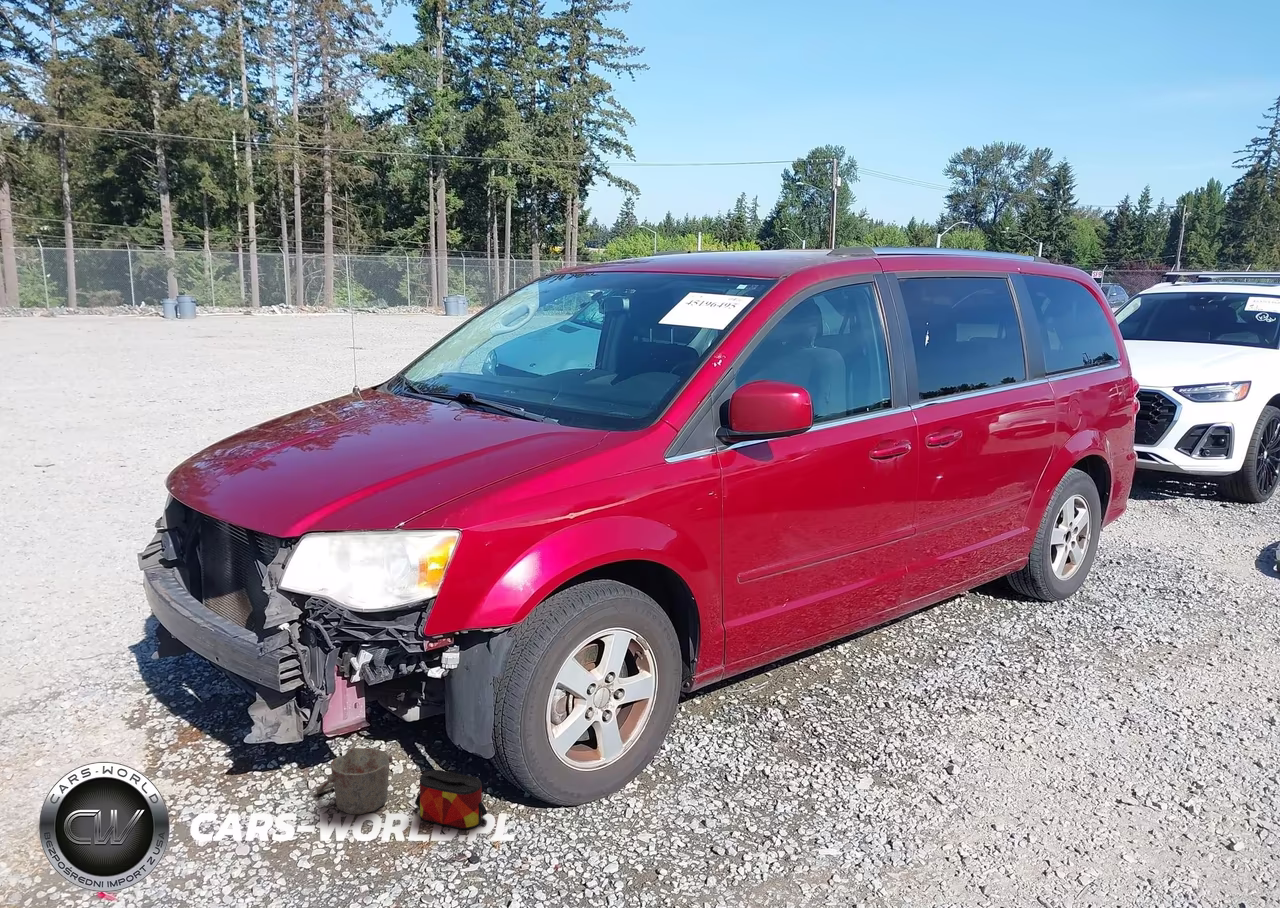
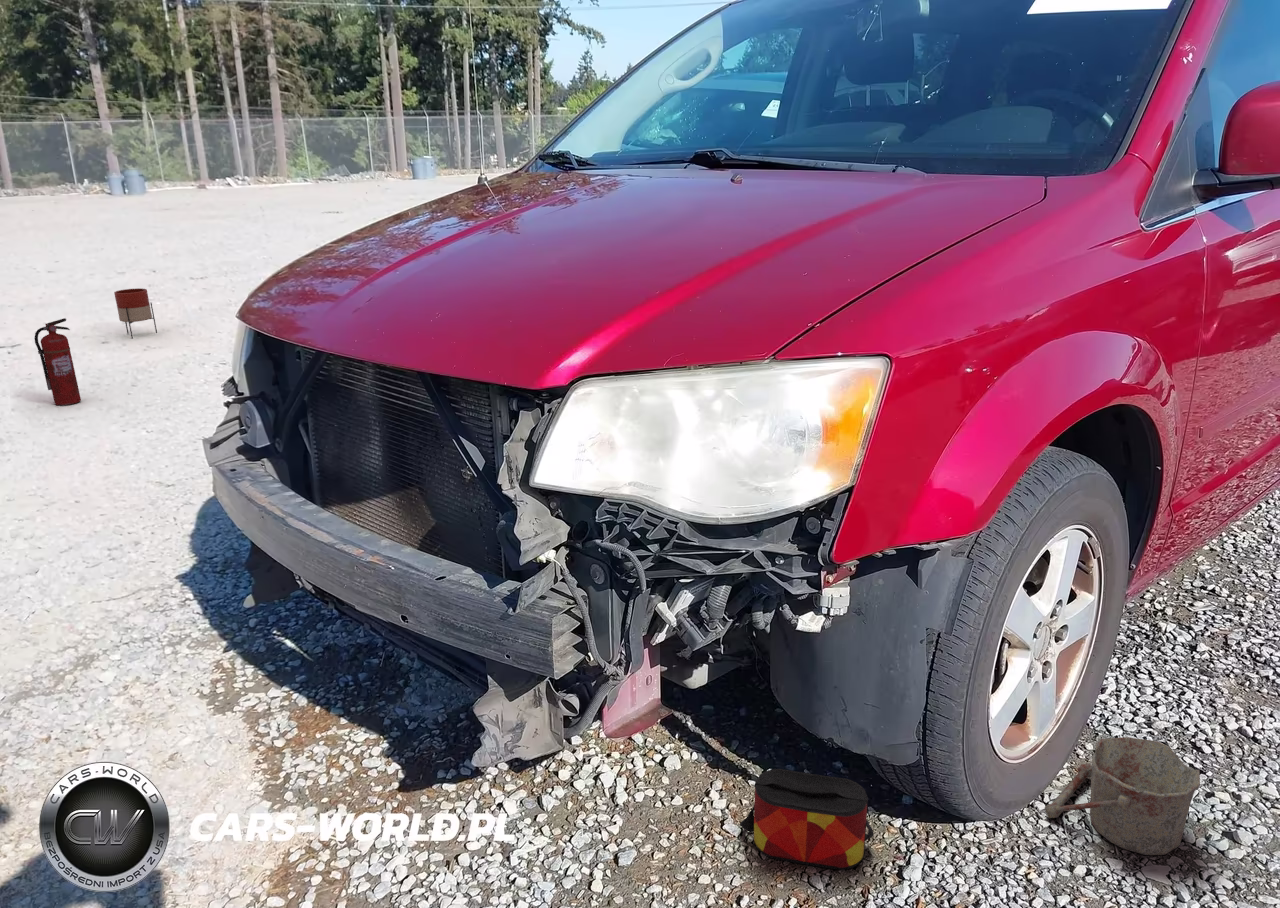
planter: none [133,424,164,465] -> present [114,288,157,338]
fire extinguisher: none [62,452,91,519] -> present [34,318,81,405]
bucket: present [316,748,392,814] -> present [1045,737,1200,855]

